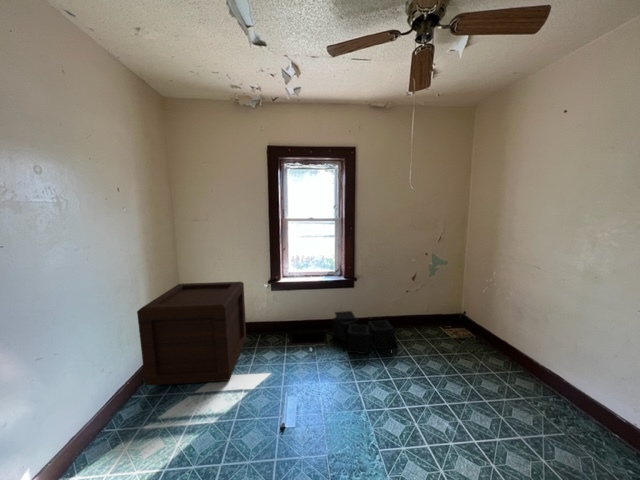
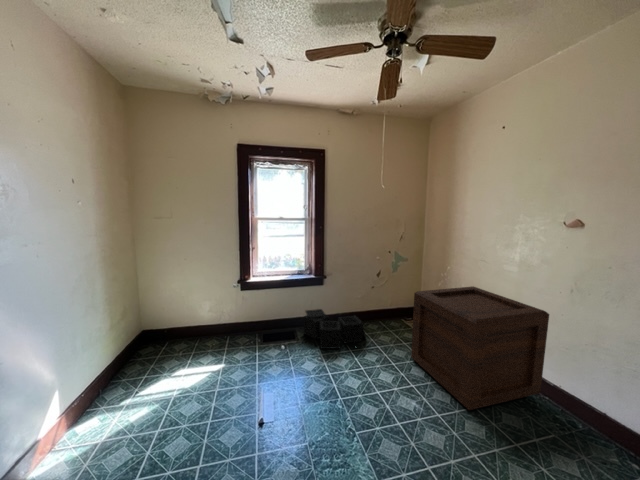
wooden crate: present [137,282,246,385] -> present [411,287,549,410]

